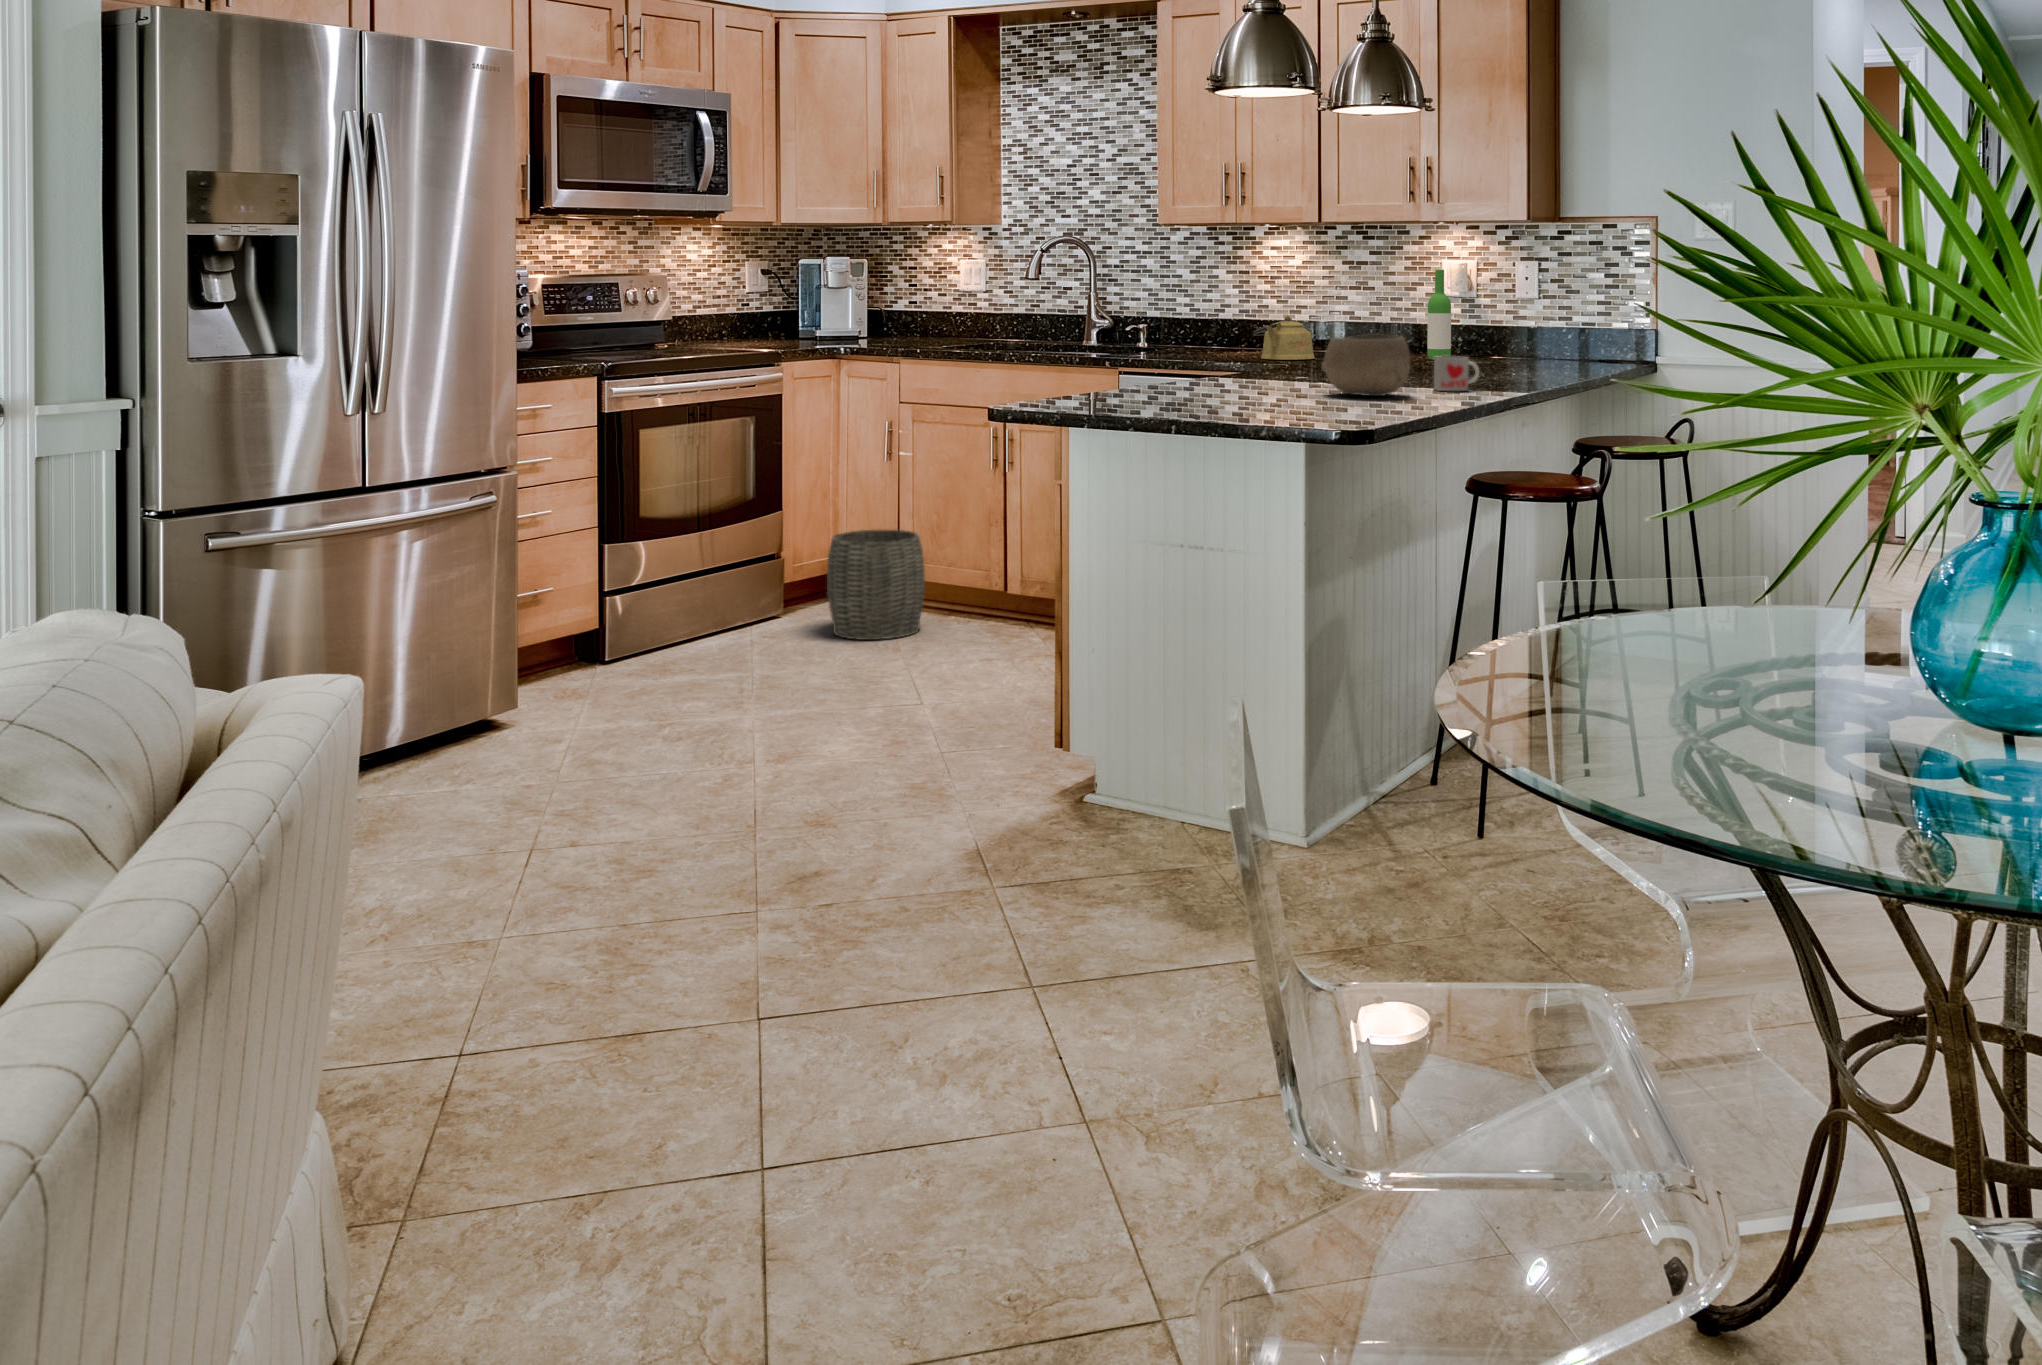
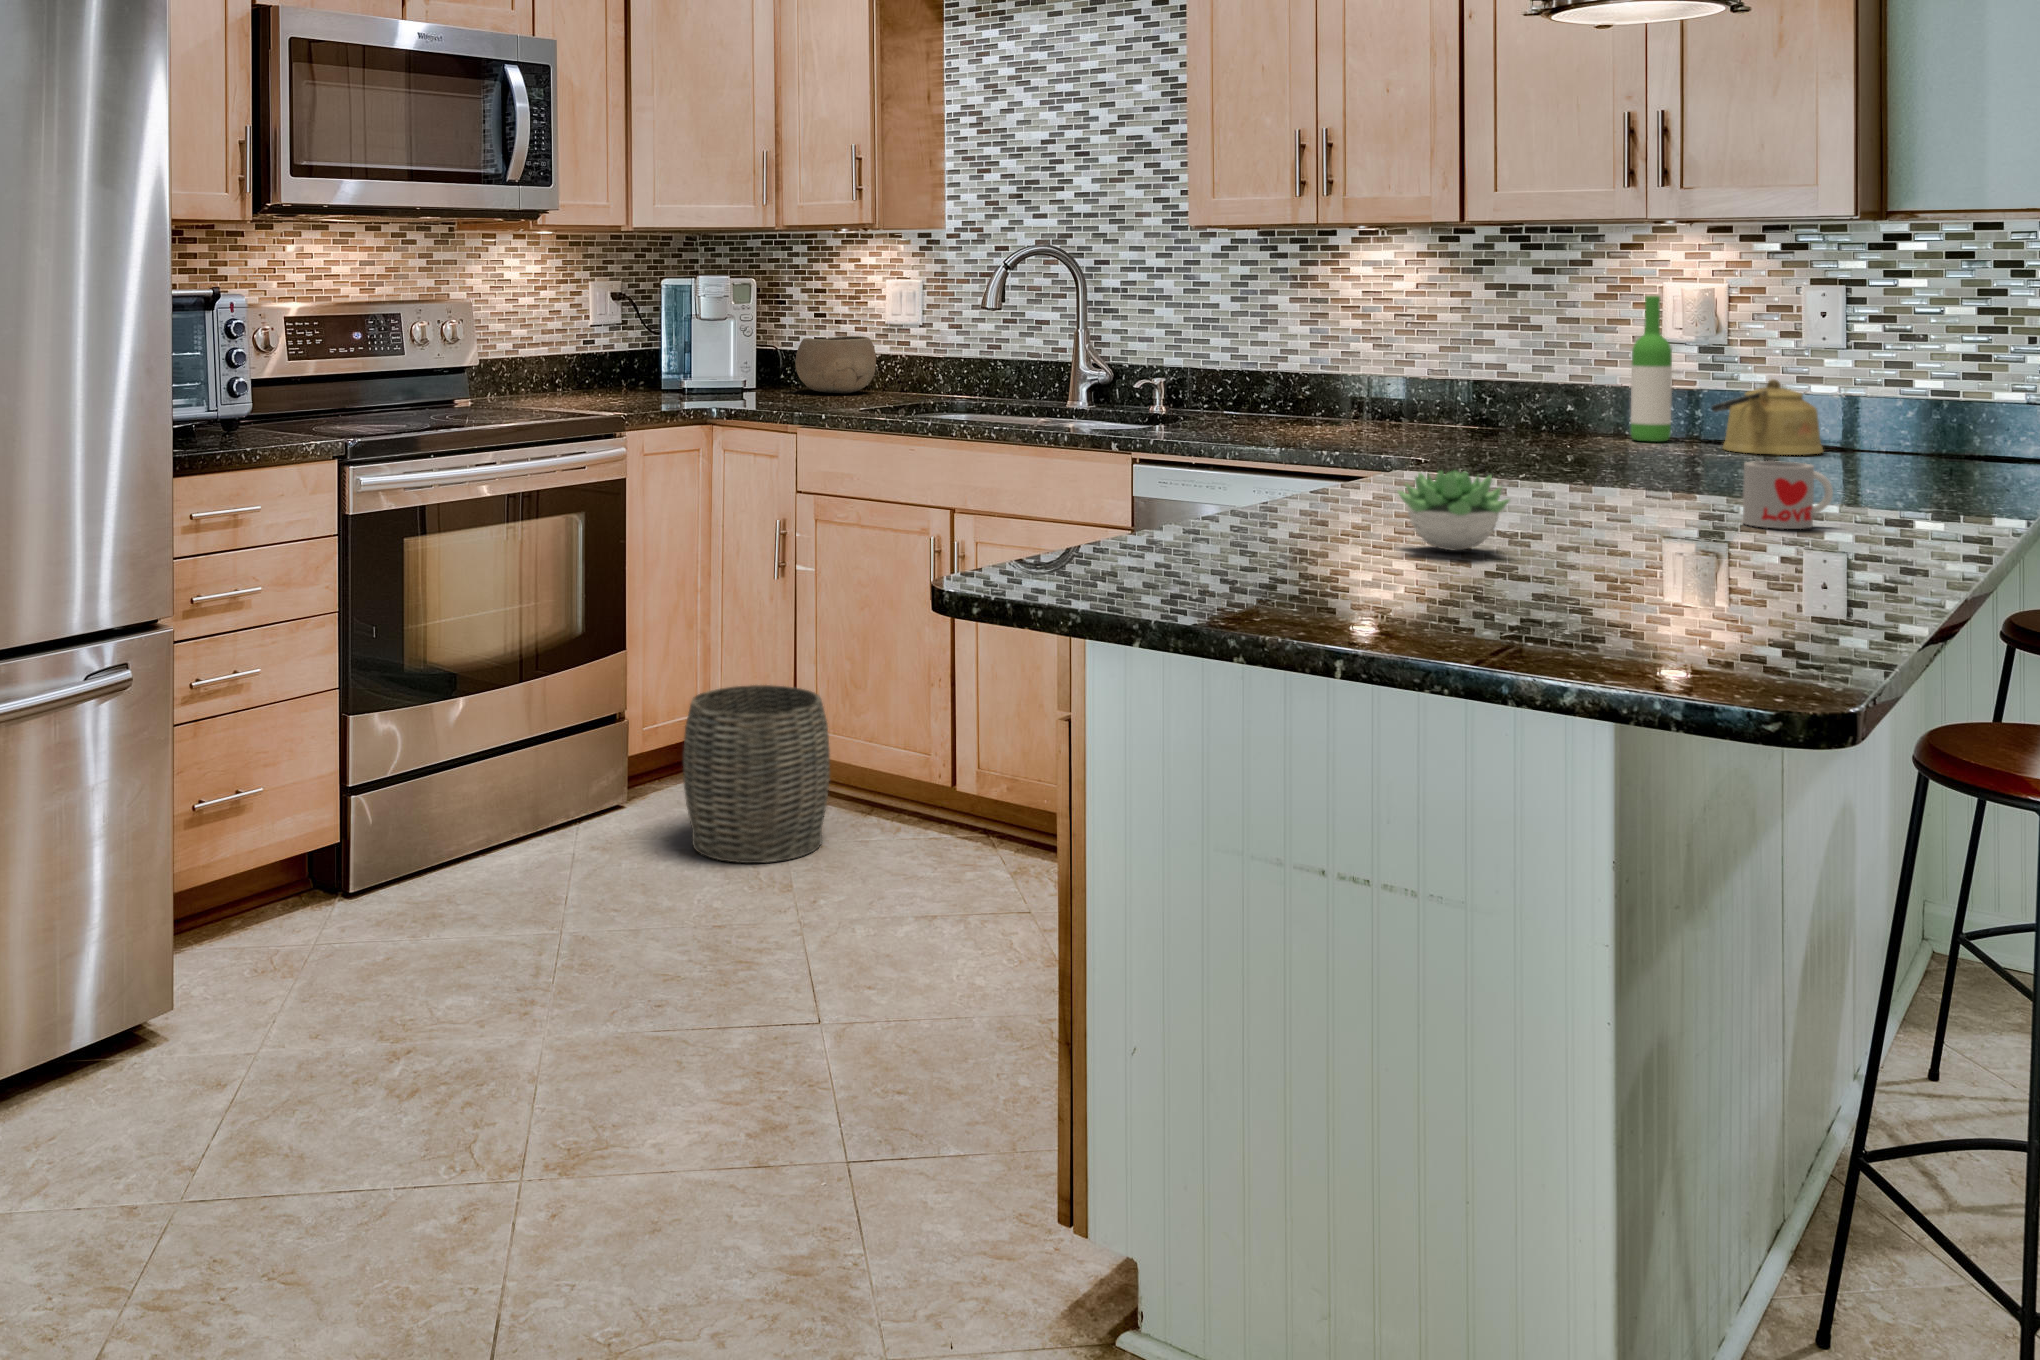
kettle: present [1253,316,1315,360] -> present [1711,379,1823,455]
bowl: present [1321,335,1410,396] -> present [795,336,876,393]
succulent plant: none [1239,357,1294,399] -> present [1398,470,1510,550]

